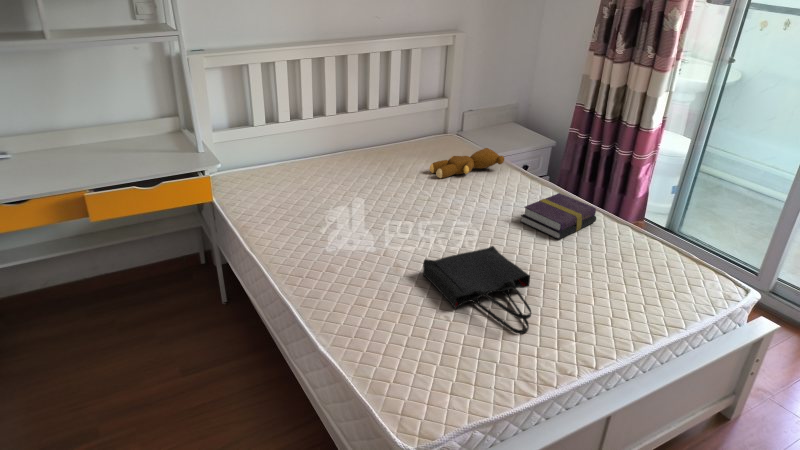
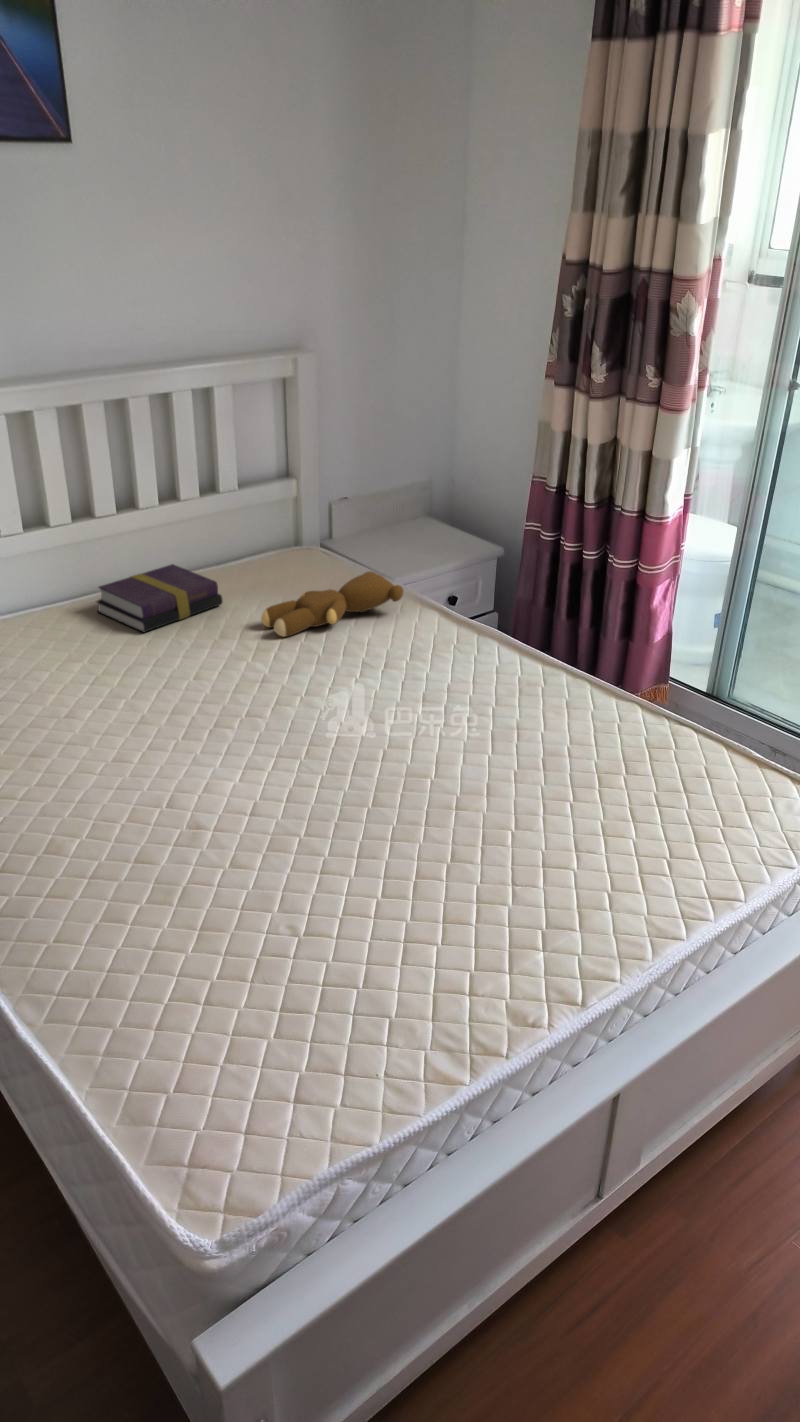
book: present [520,193,596,239] -> present [97,564,222,632]
tote bag: present [423,246,531,334] -> none [241,769,454,948]

